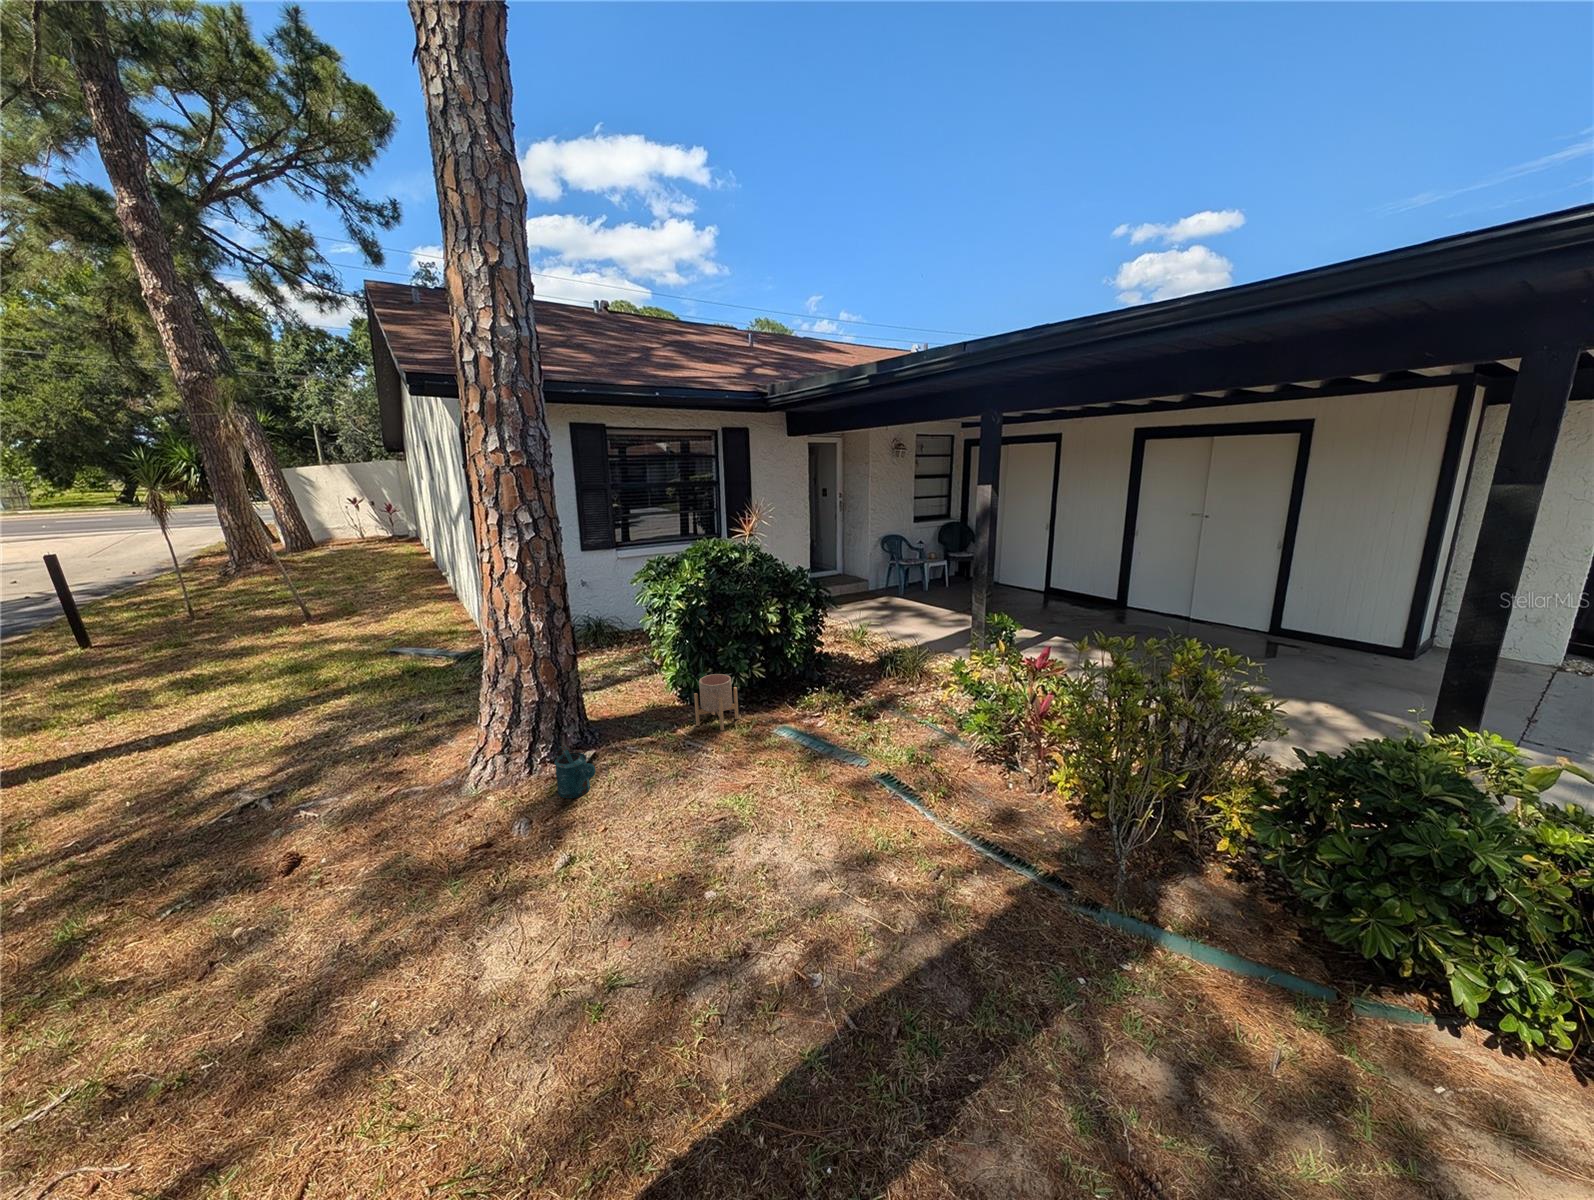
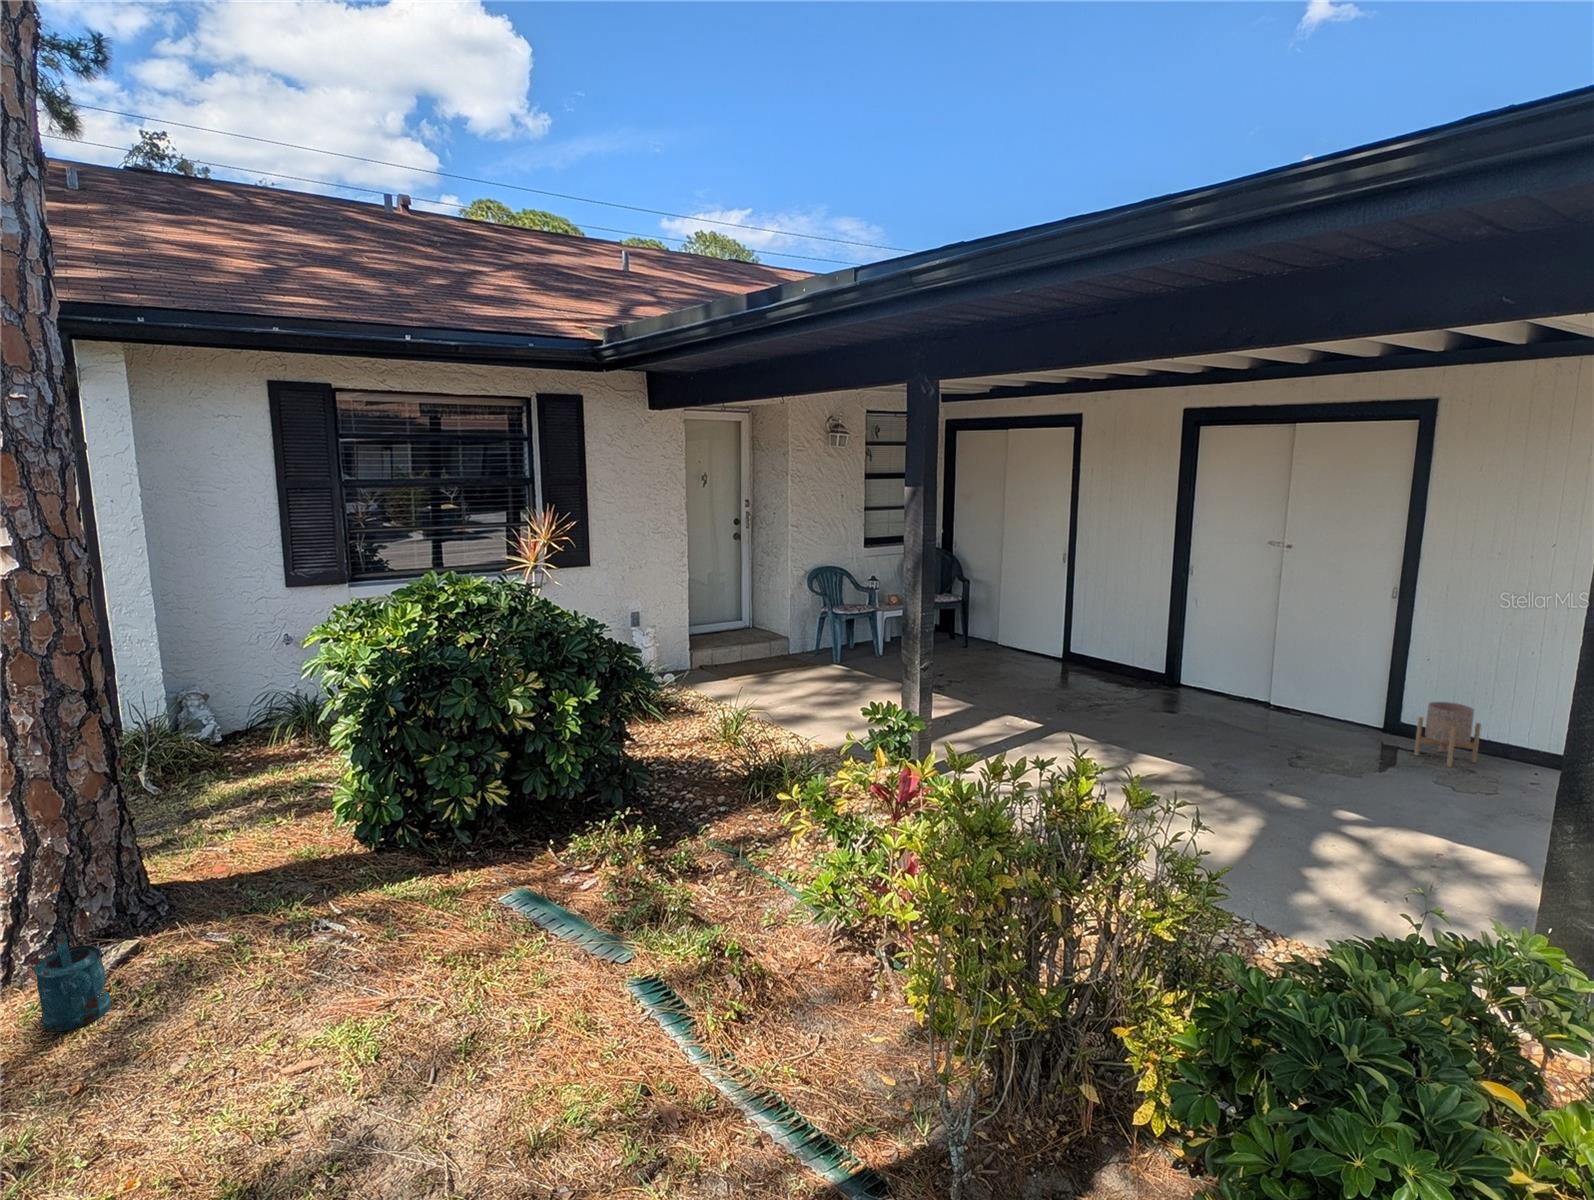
planter: present [694,674,739,731] -> present [1414,702,1481,767]

